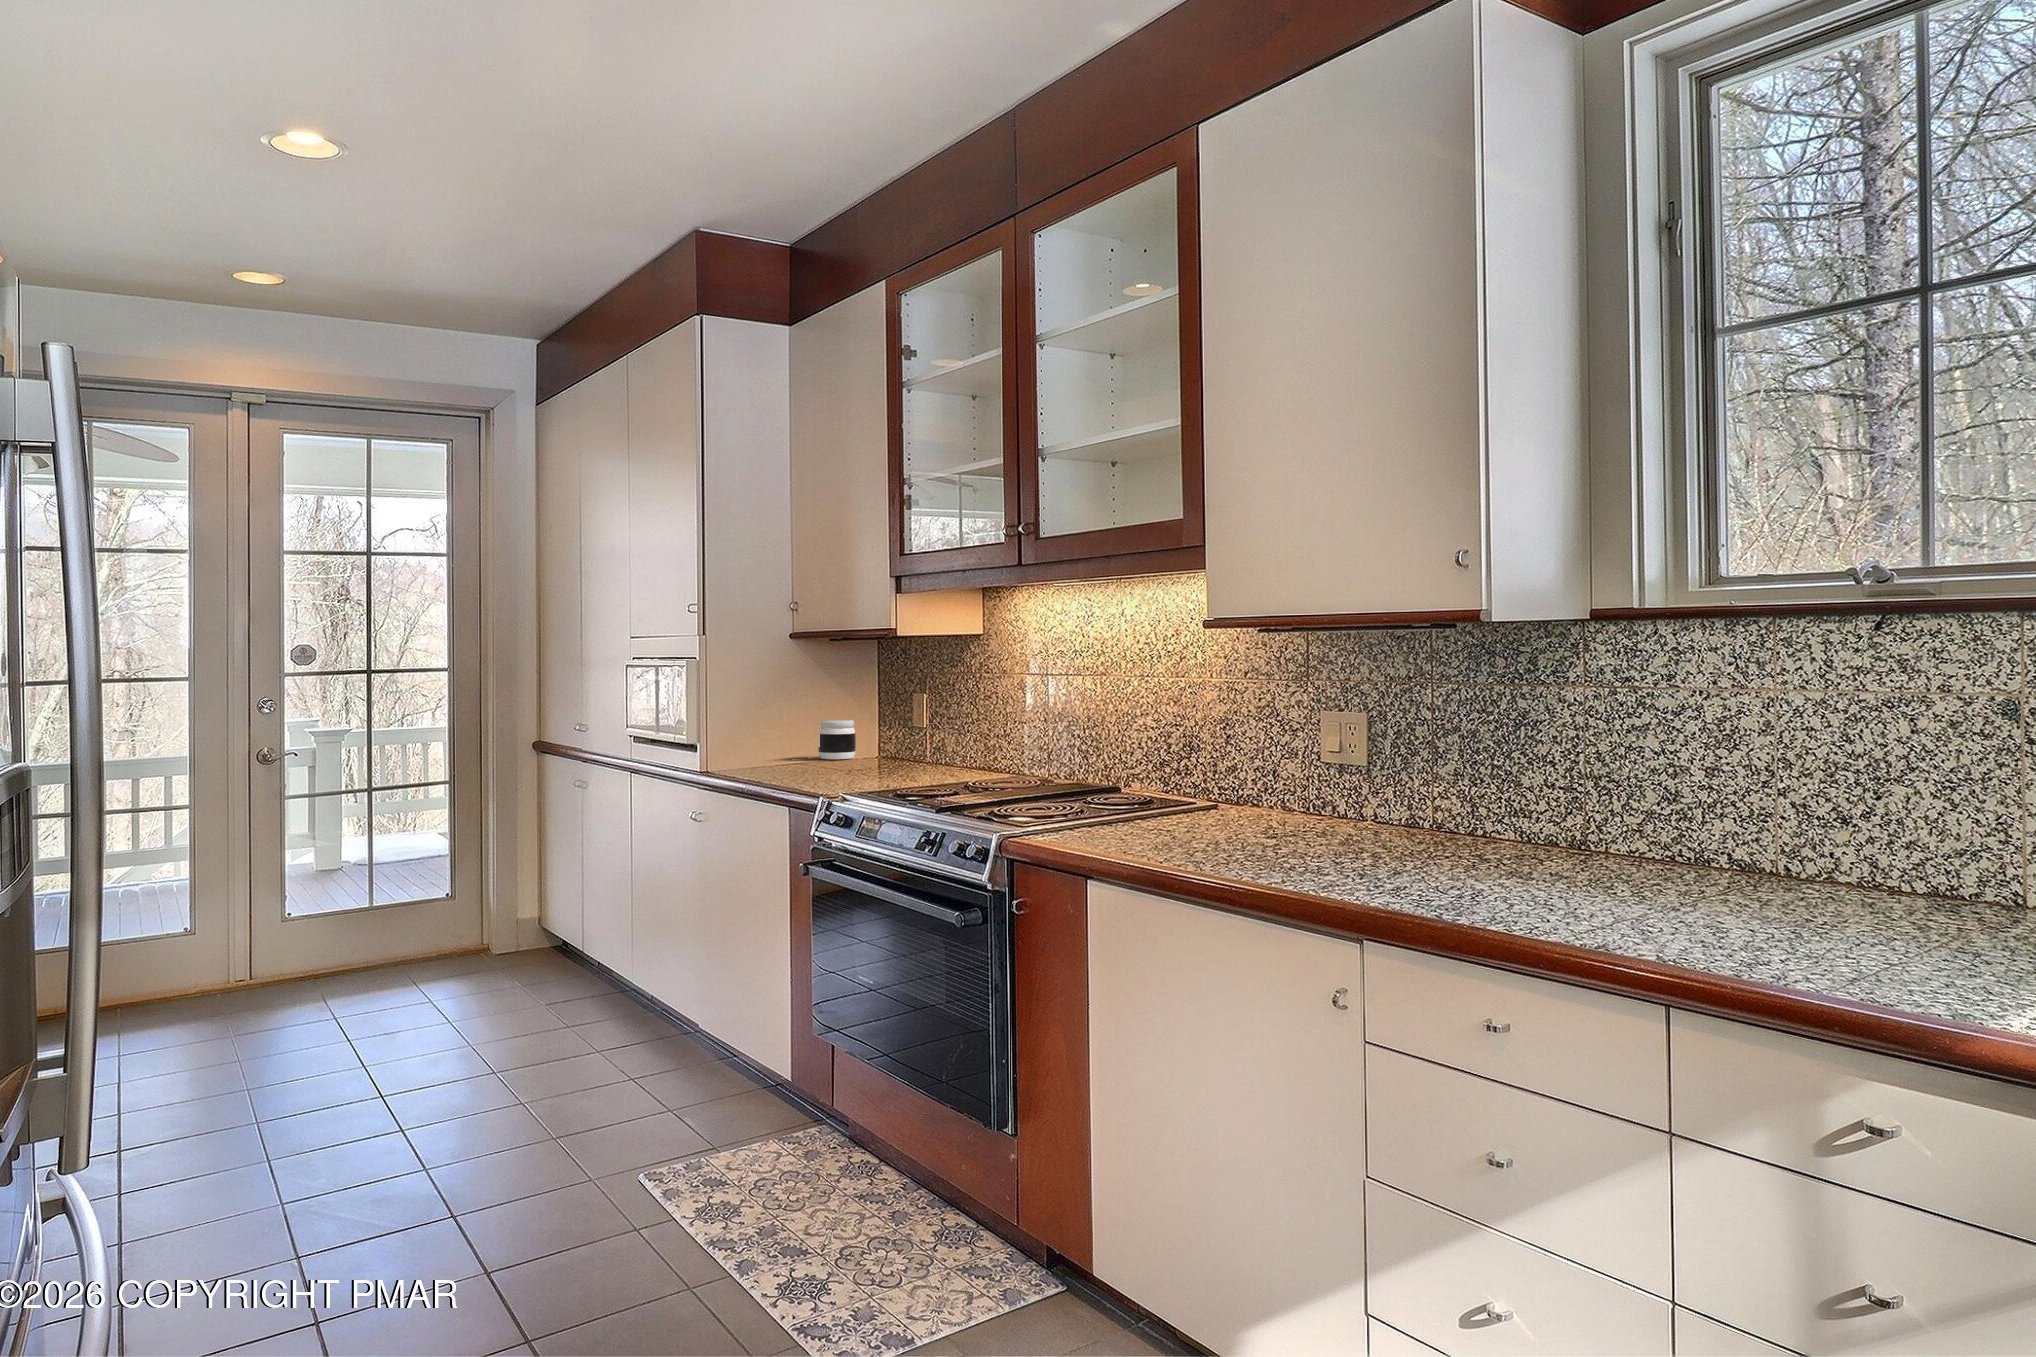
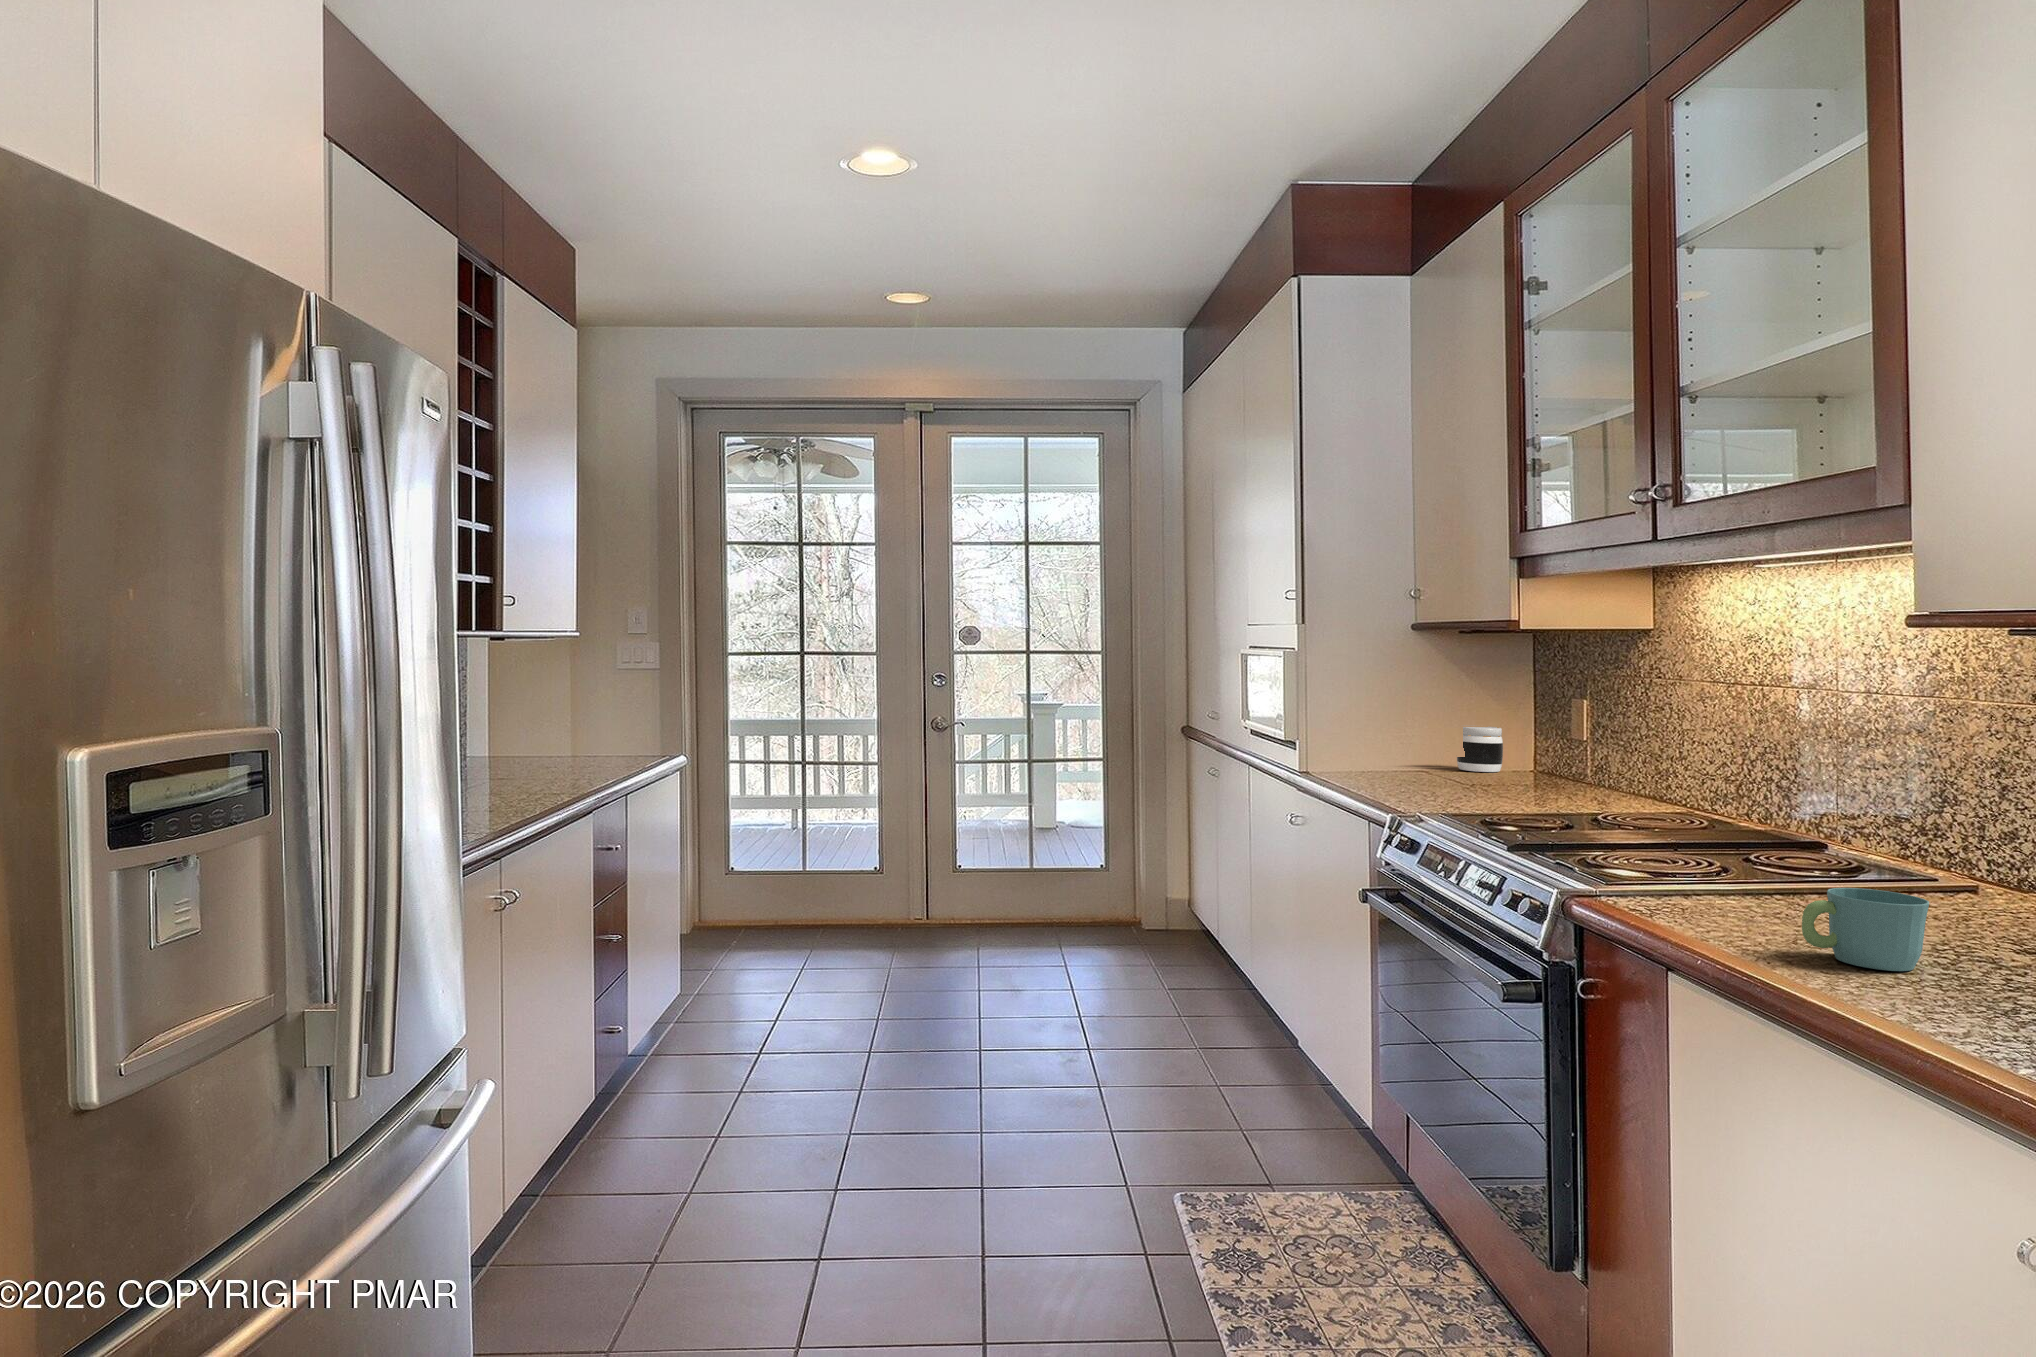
mug: none [1164,808,1229,857] -> present [1802,888,1929,971]

